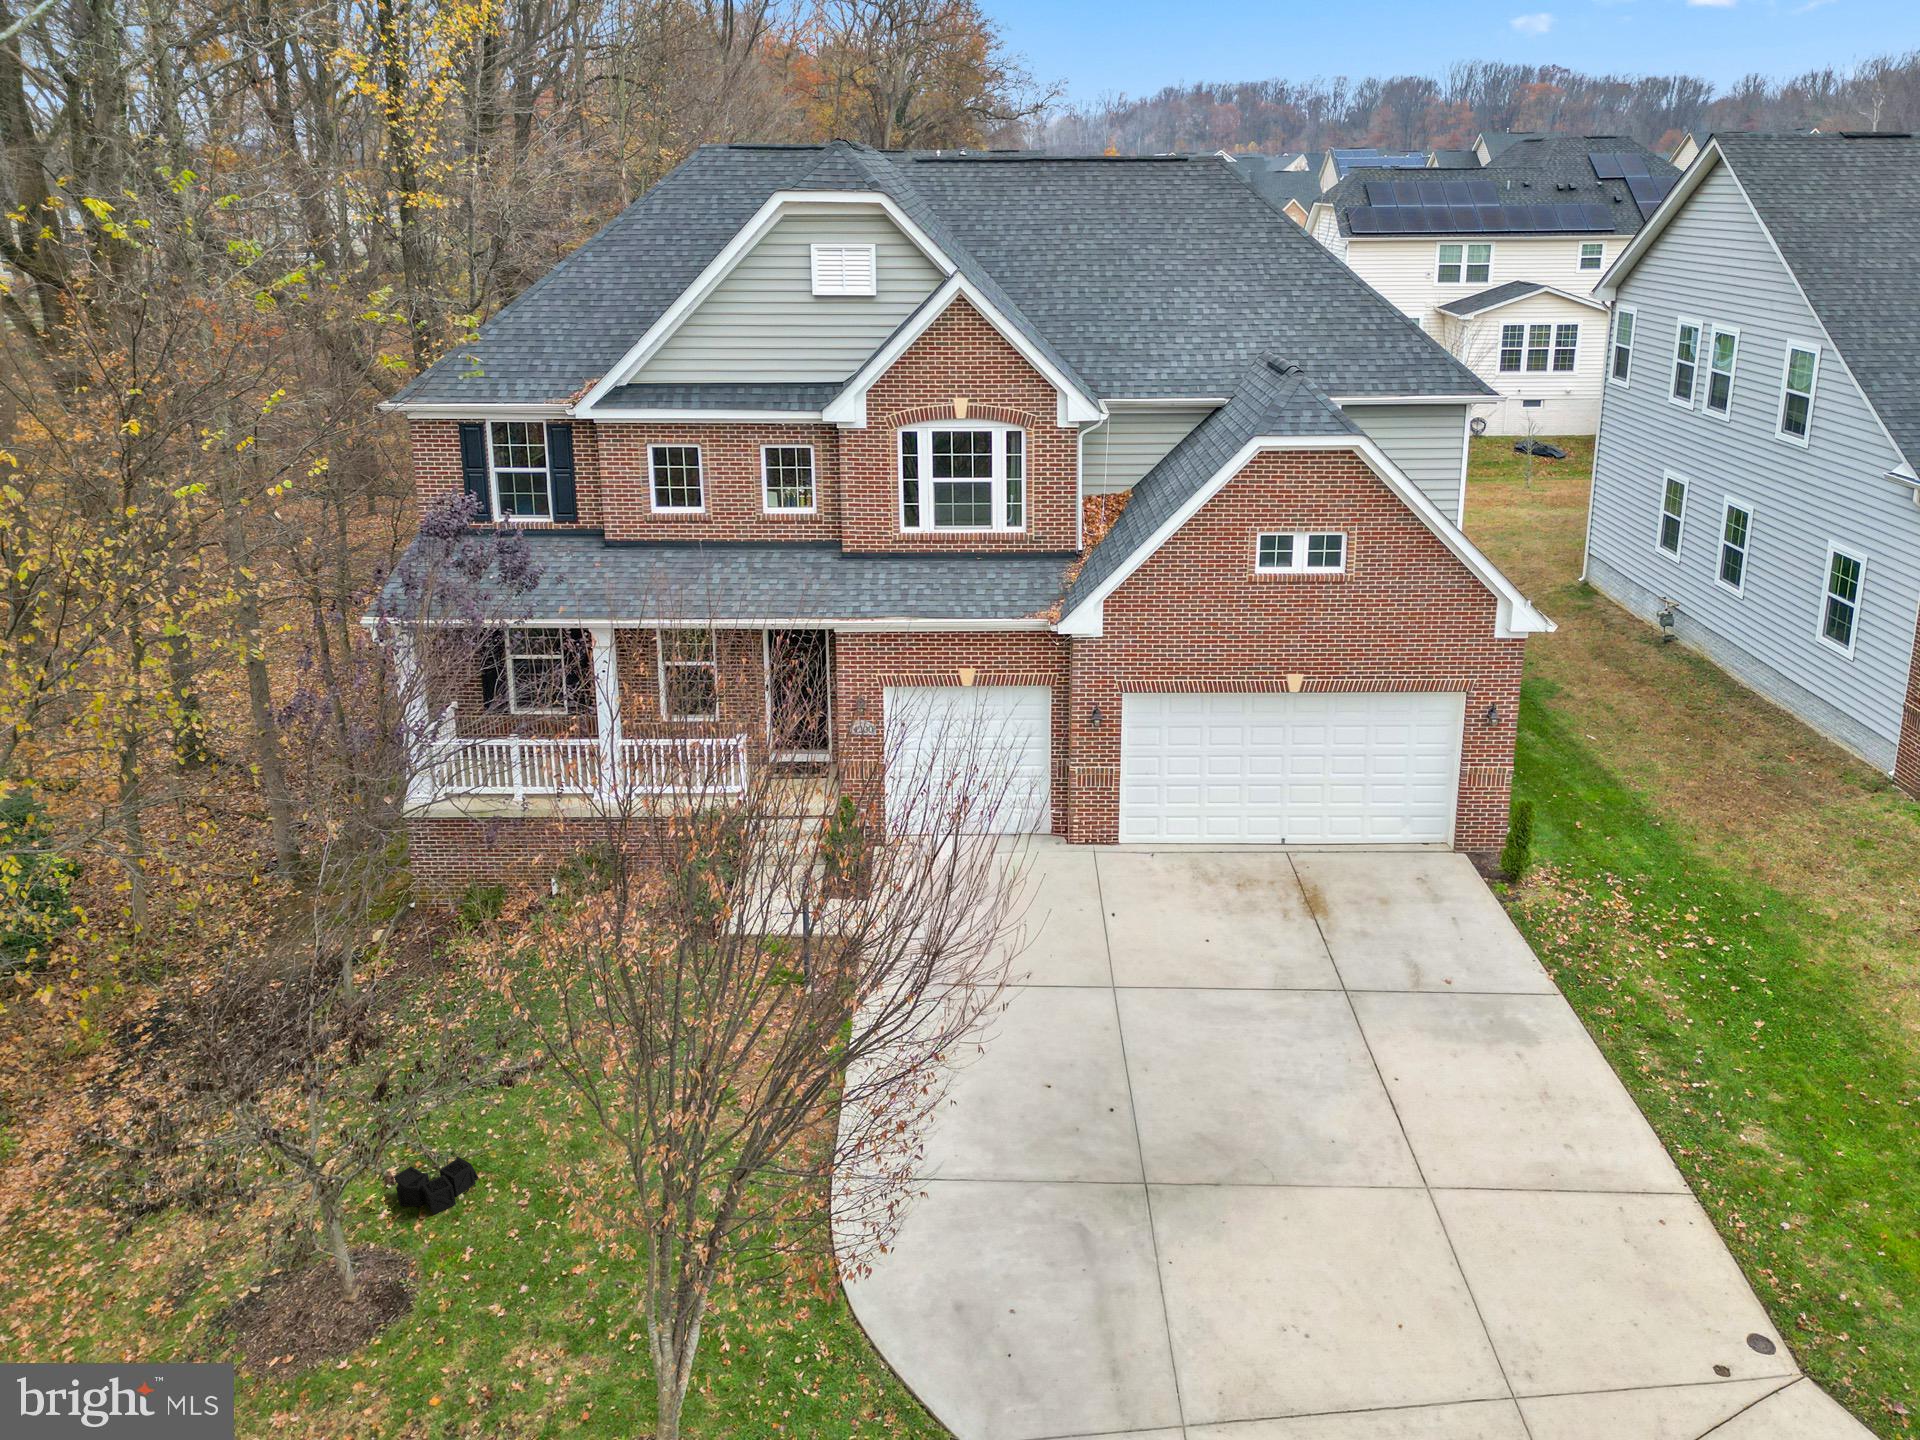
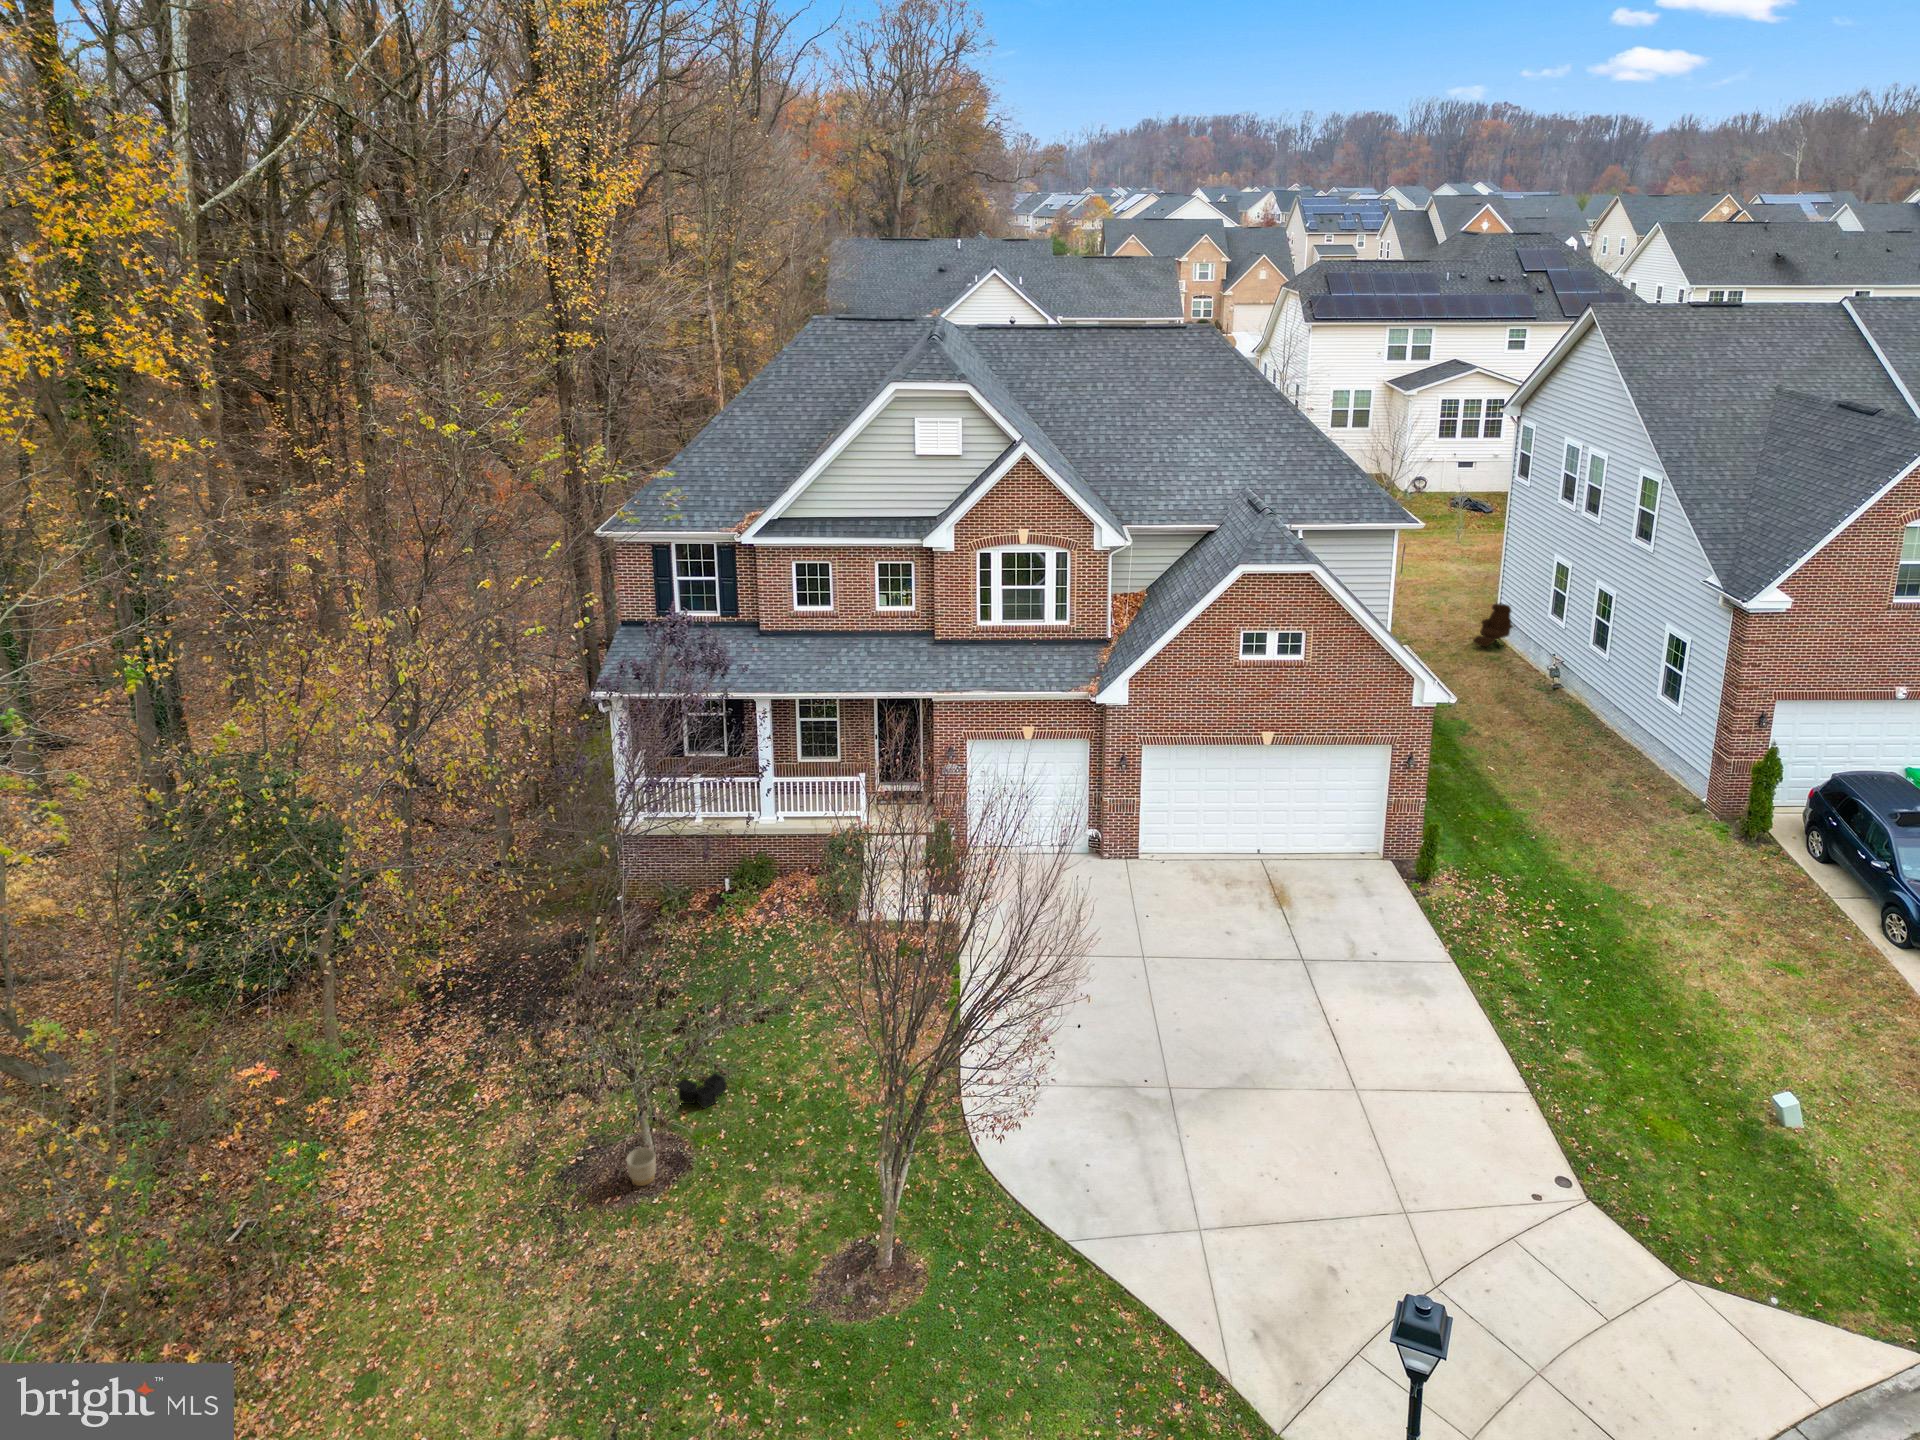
lounge chair: none [1555,541,1608,600] -> present [1473,603,1513,648]
planter: none [278,1283,330,1345] -> present [627,1148,656,1186]

